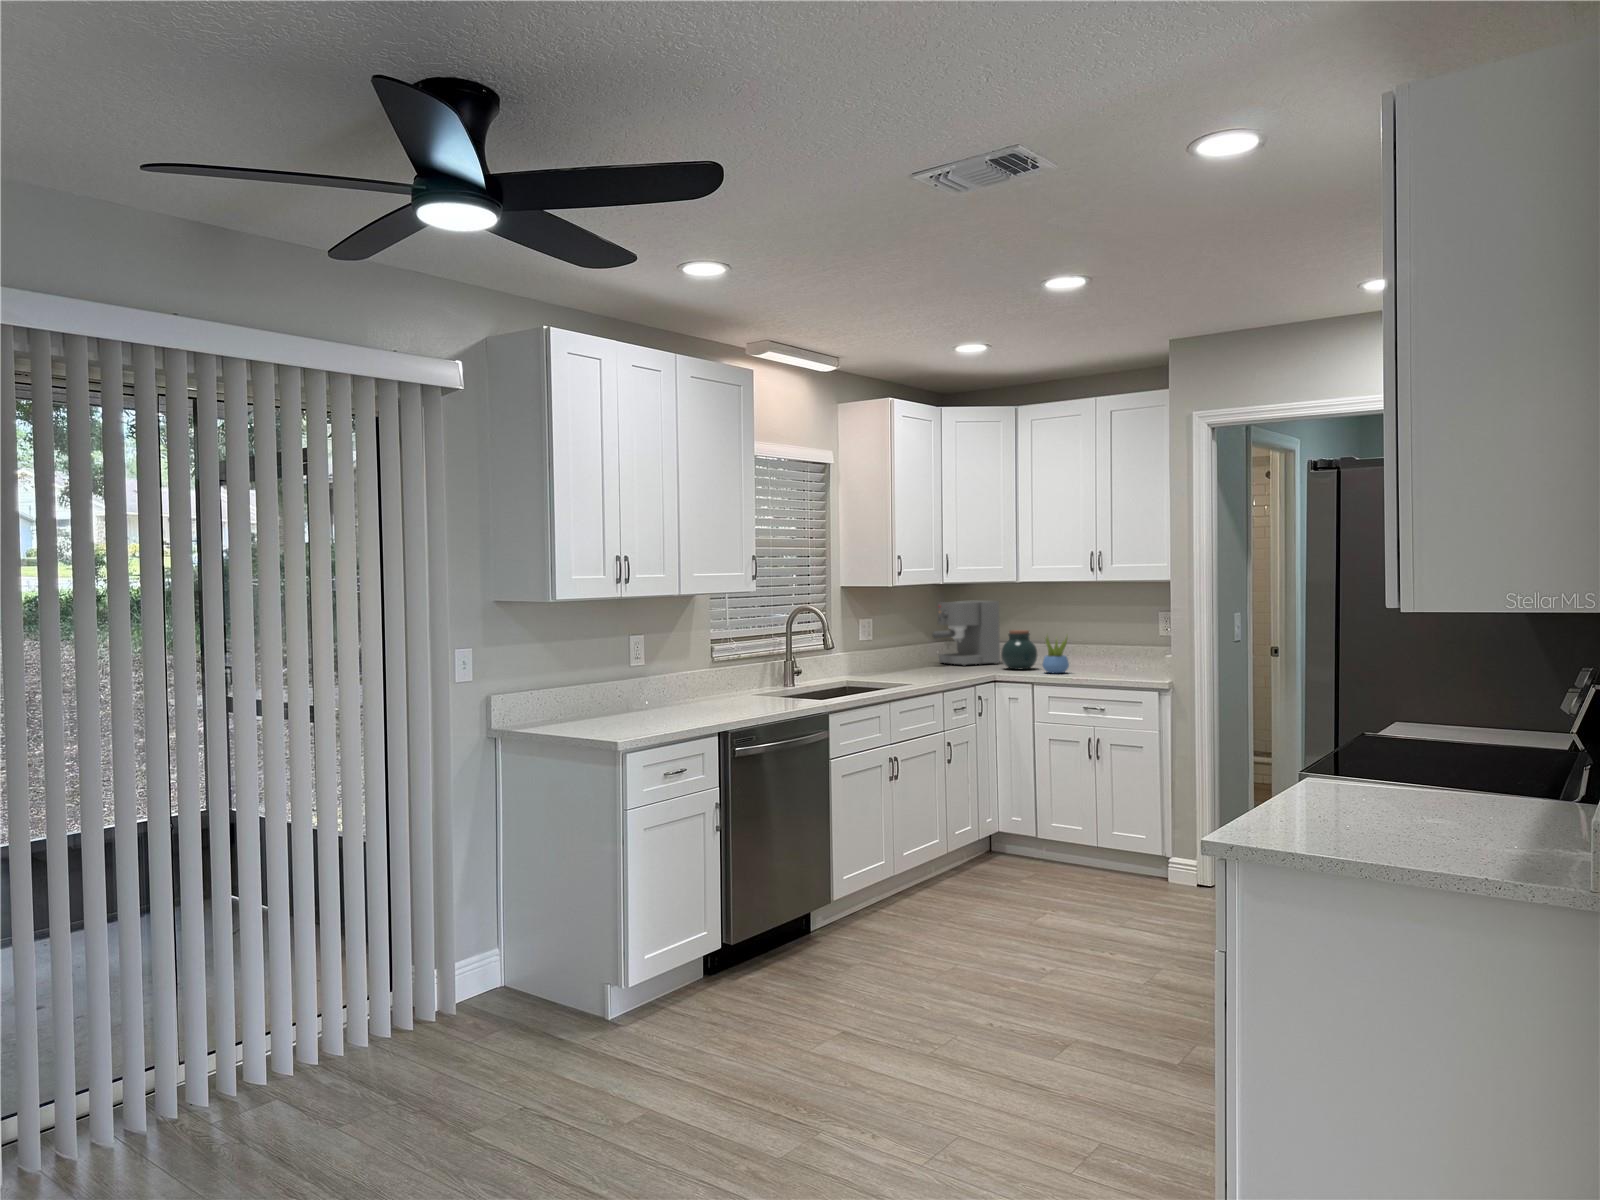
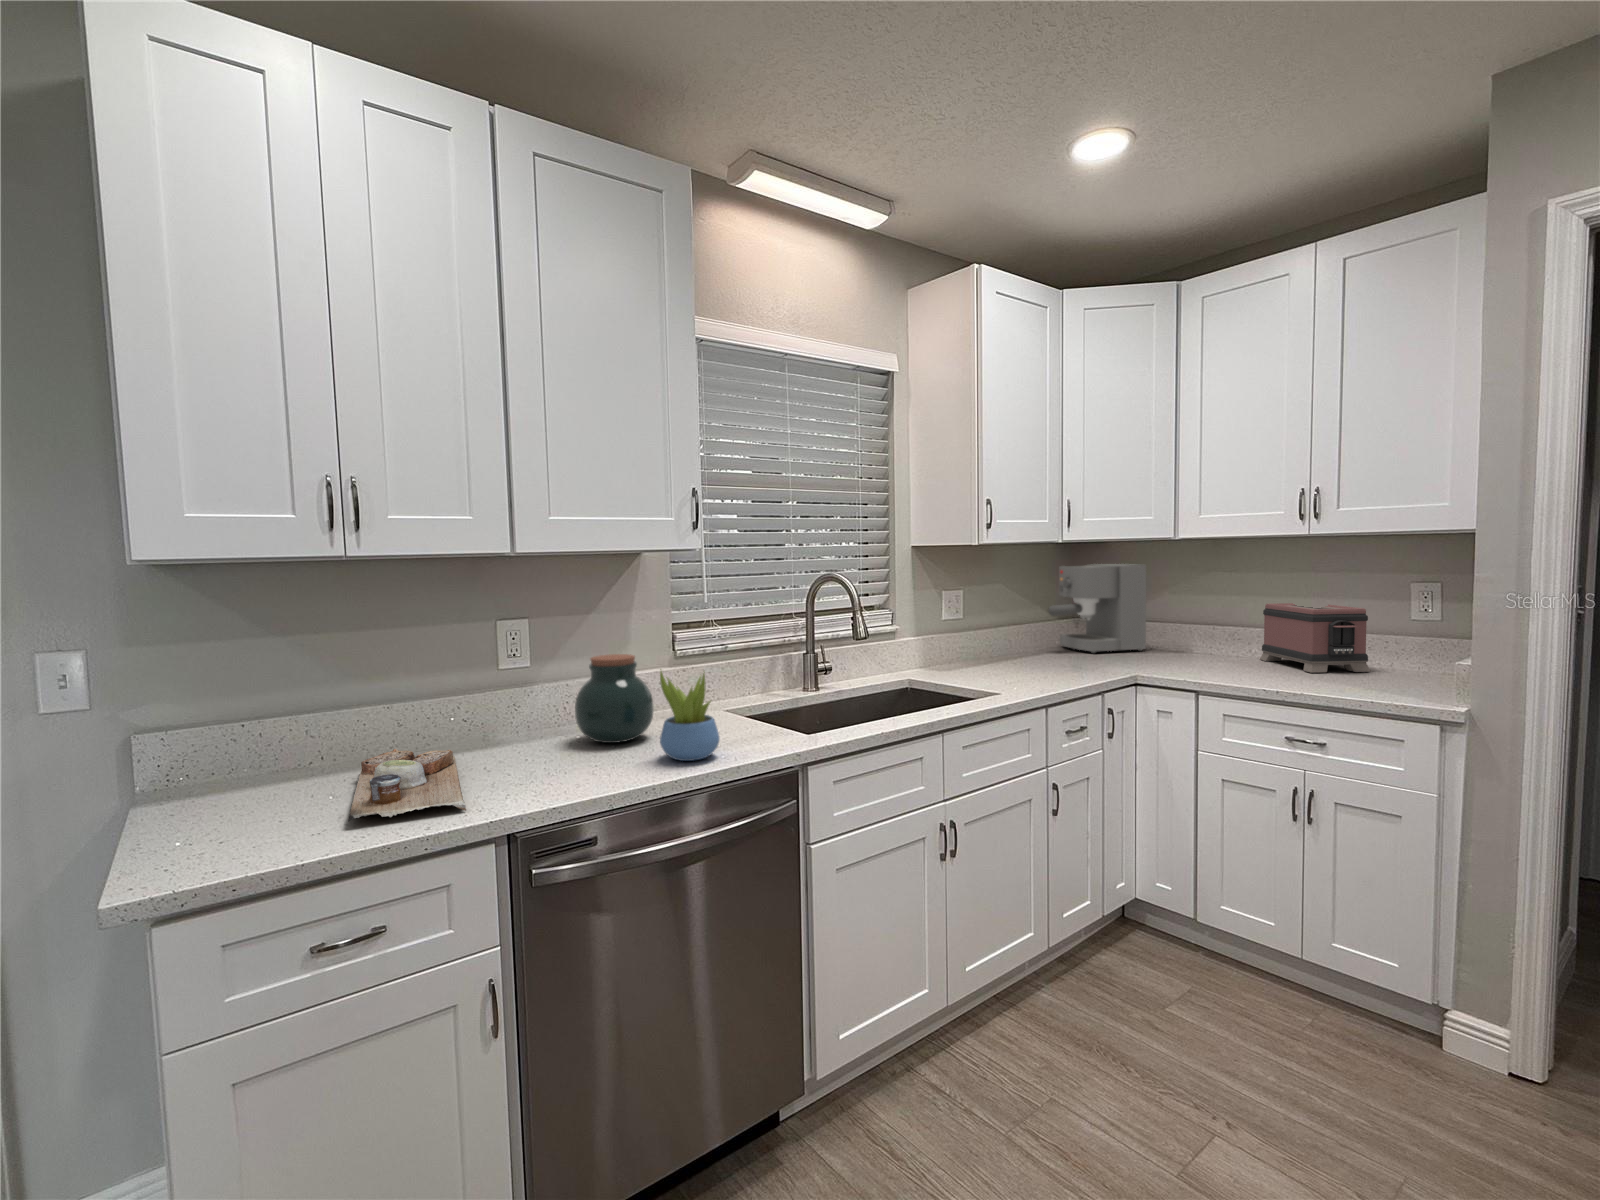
toaster: none [1073,627,1136,671] -> present [1260,603,1370,673]
jar: present [1001,630,1037,669] -> present [575,654,654,743]
succulent plant: present [1043,637,1069,673] -> present [660,671,720,761]
cutting board: none [585,706,686,728] -> present [348,749,466,821]

